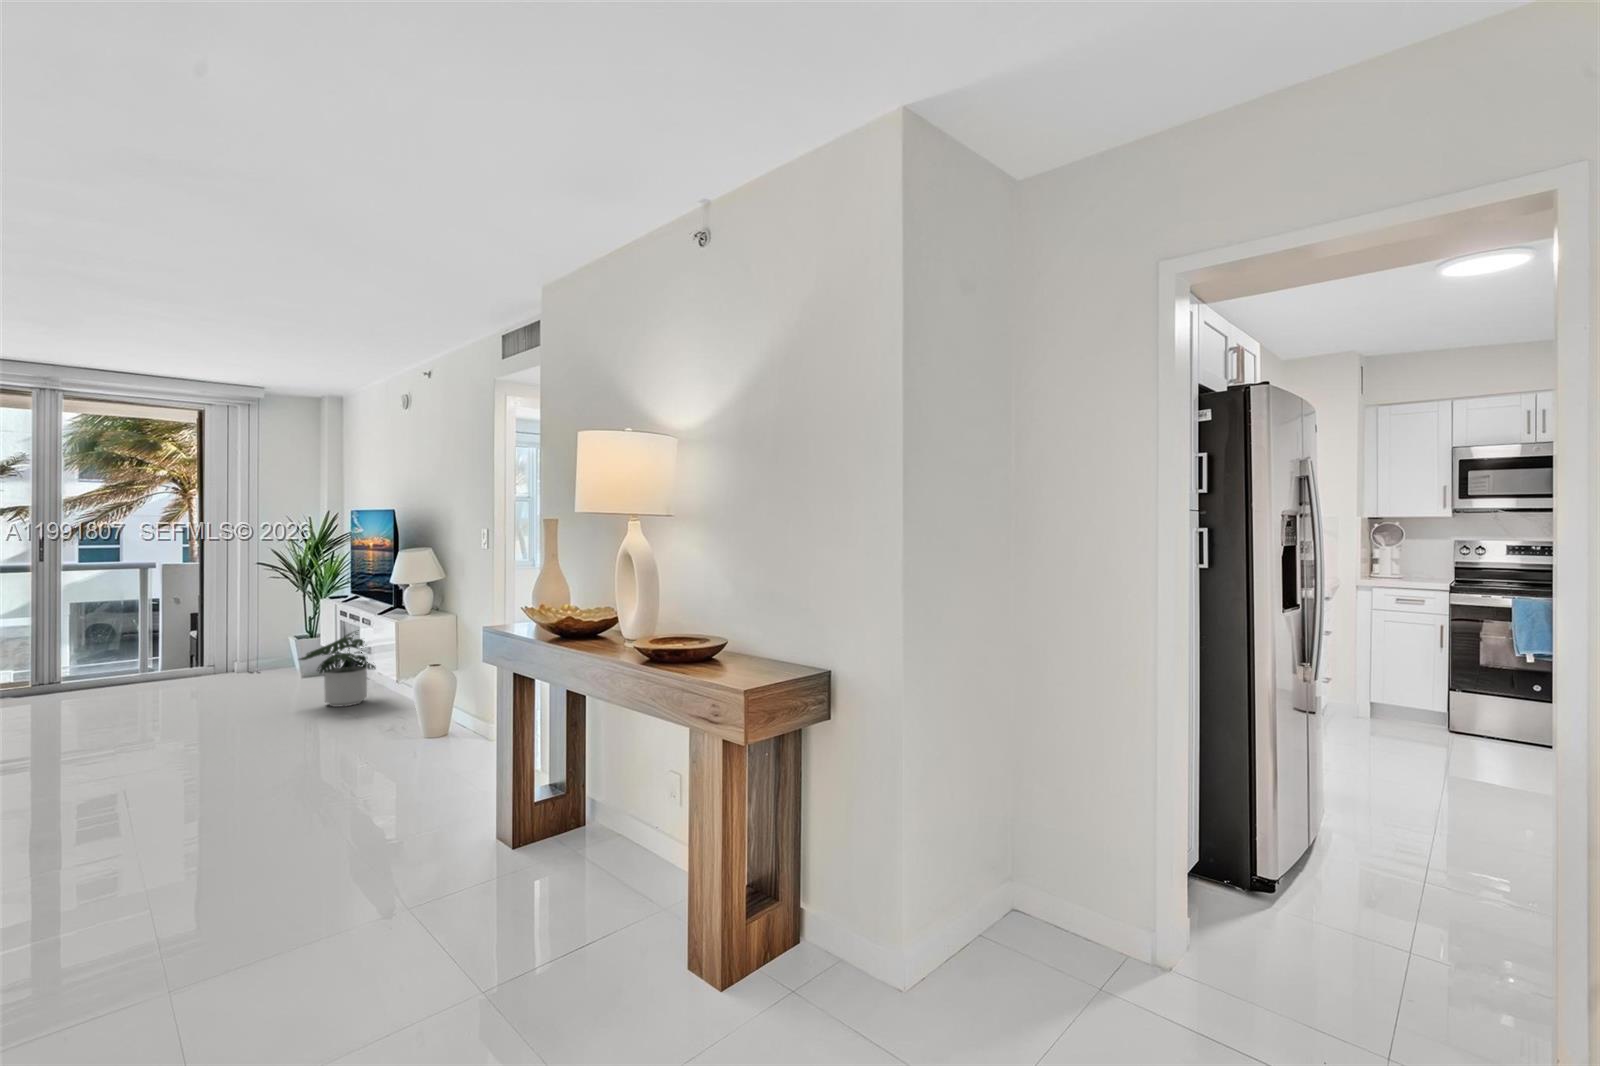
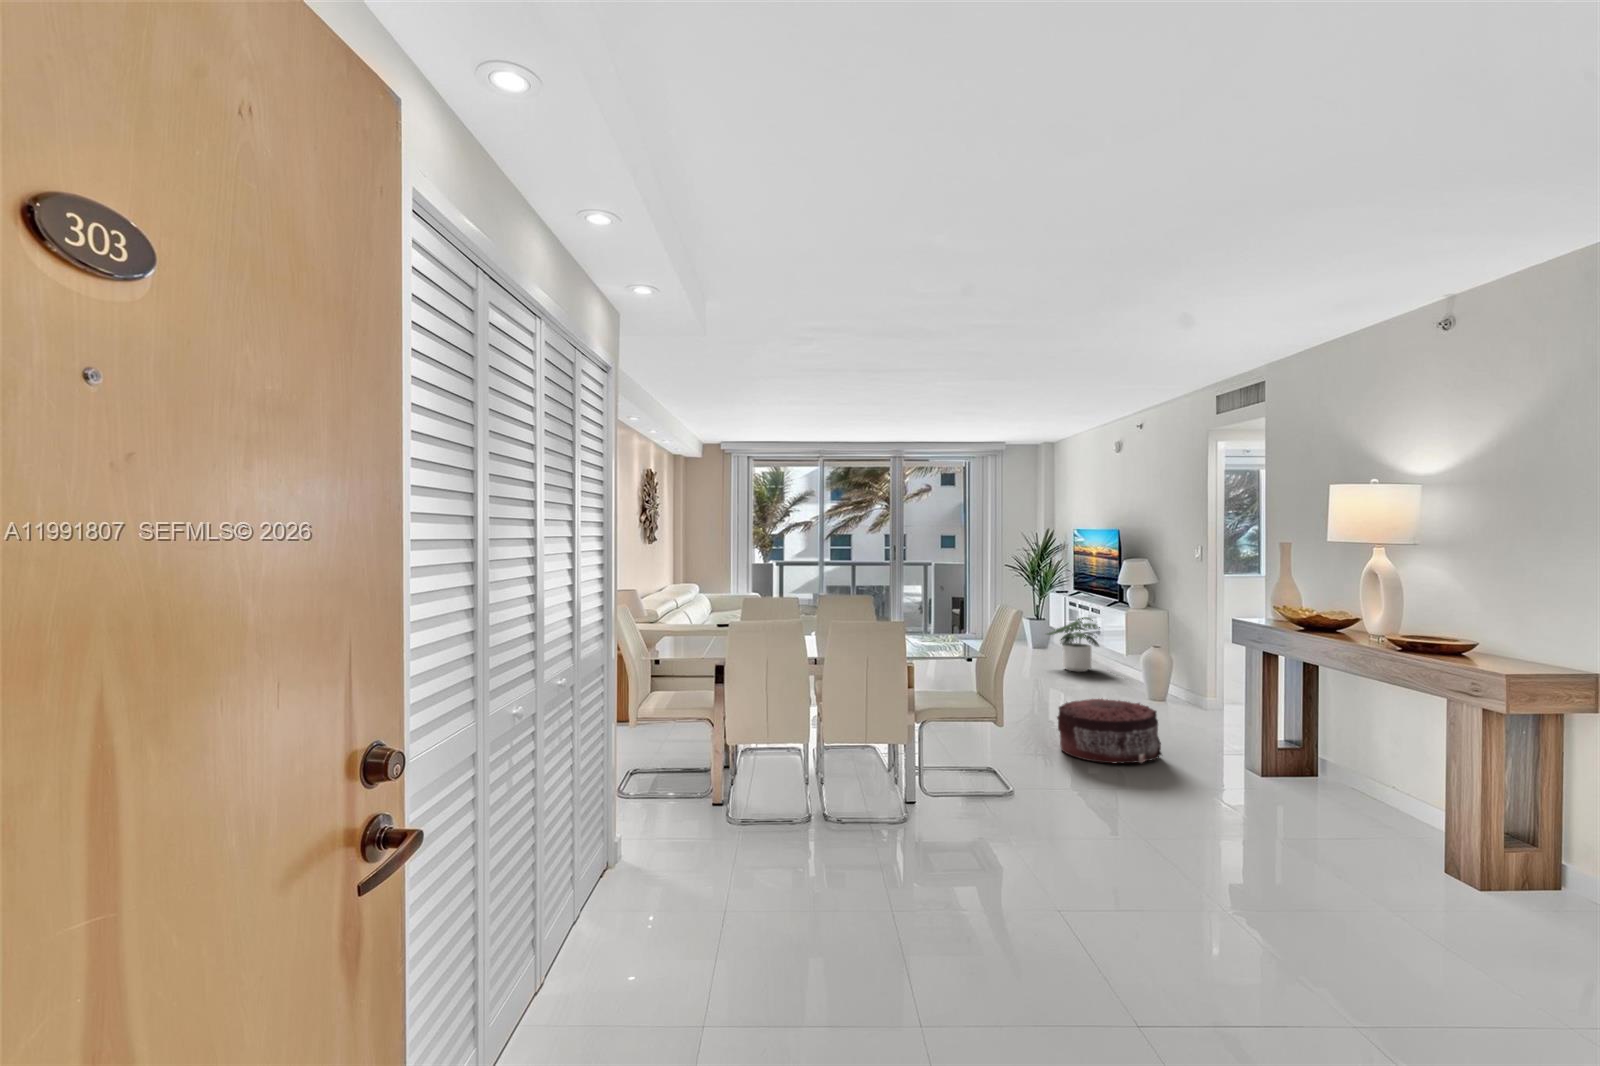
pouf: none [197,765,379,889] -> present [1057,699,1162,764]

